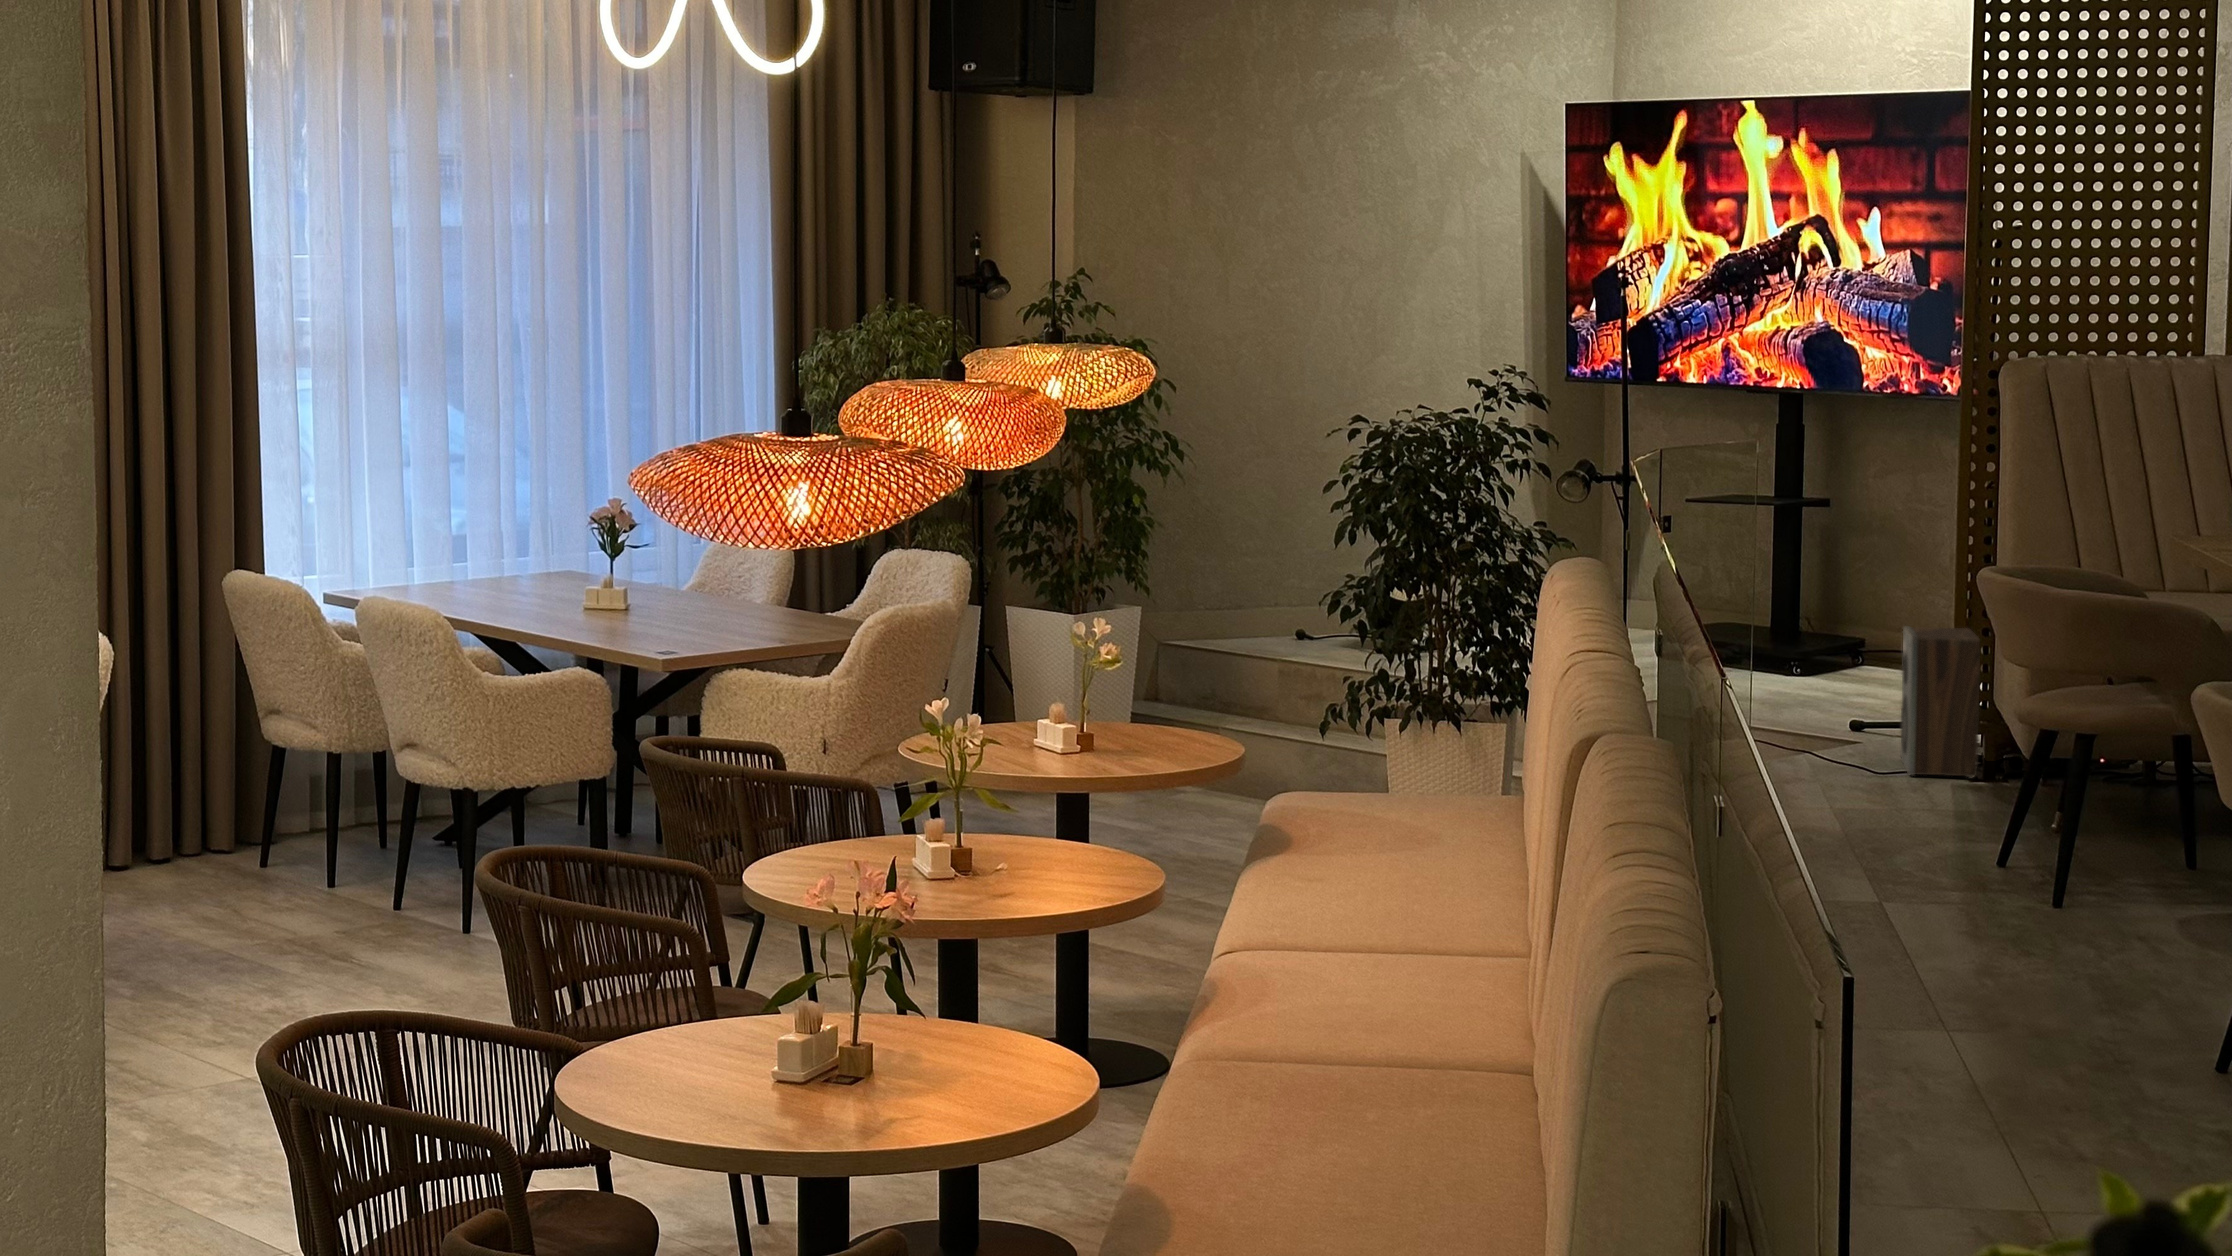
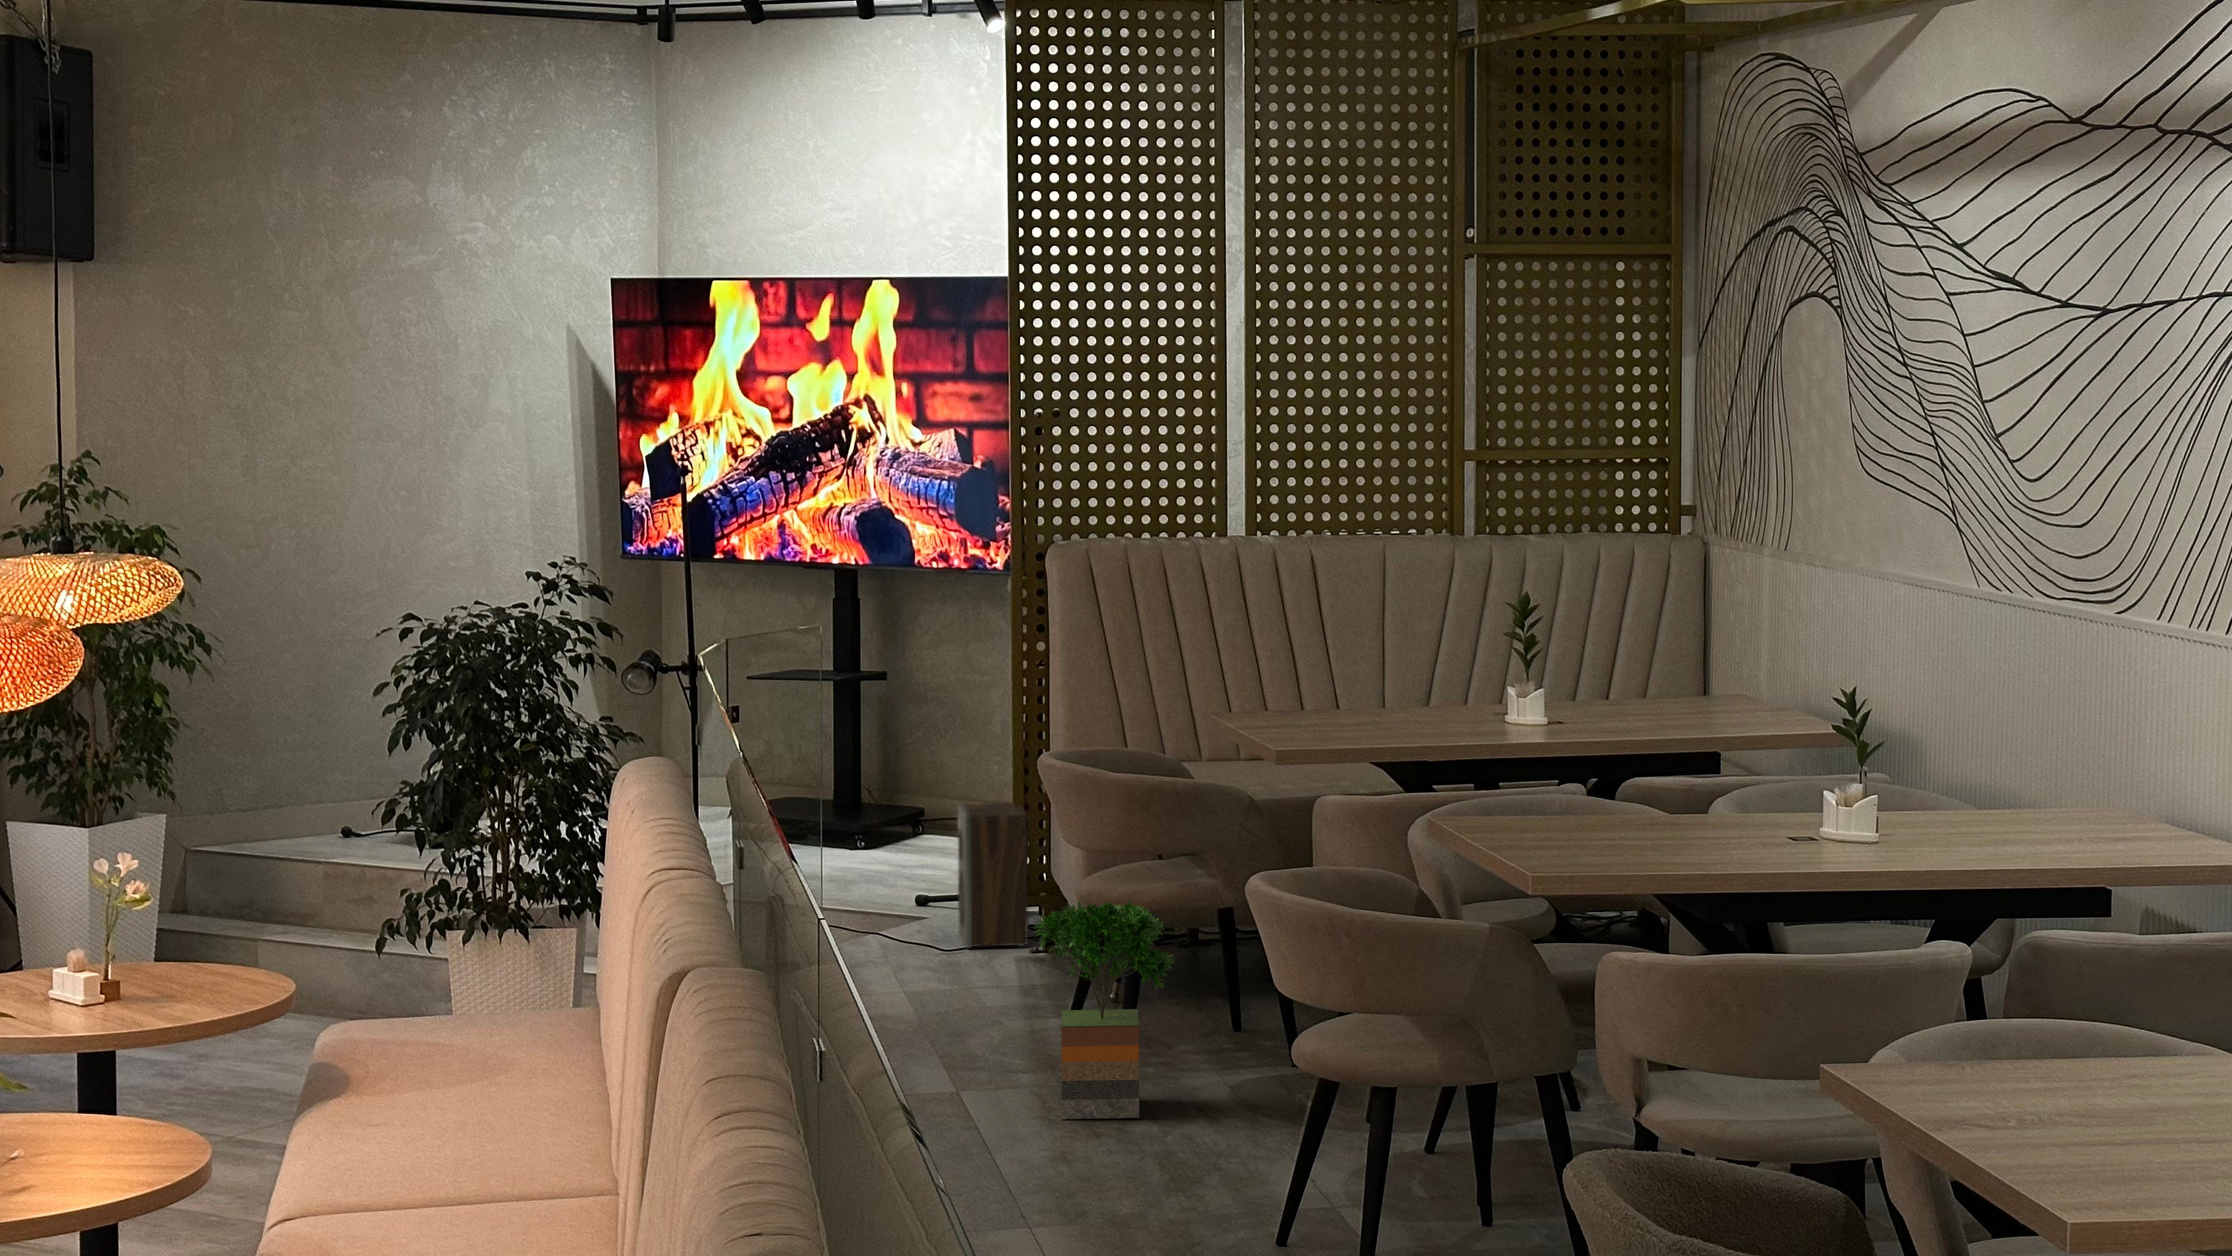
potted tree: none [1990,724,2164,968] -> present [1035,900,1173,1119]

